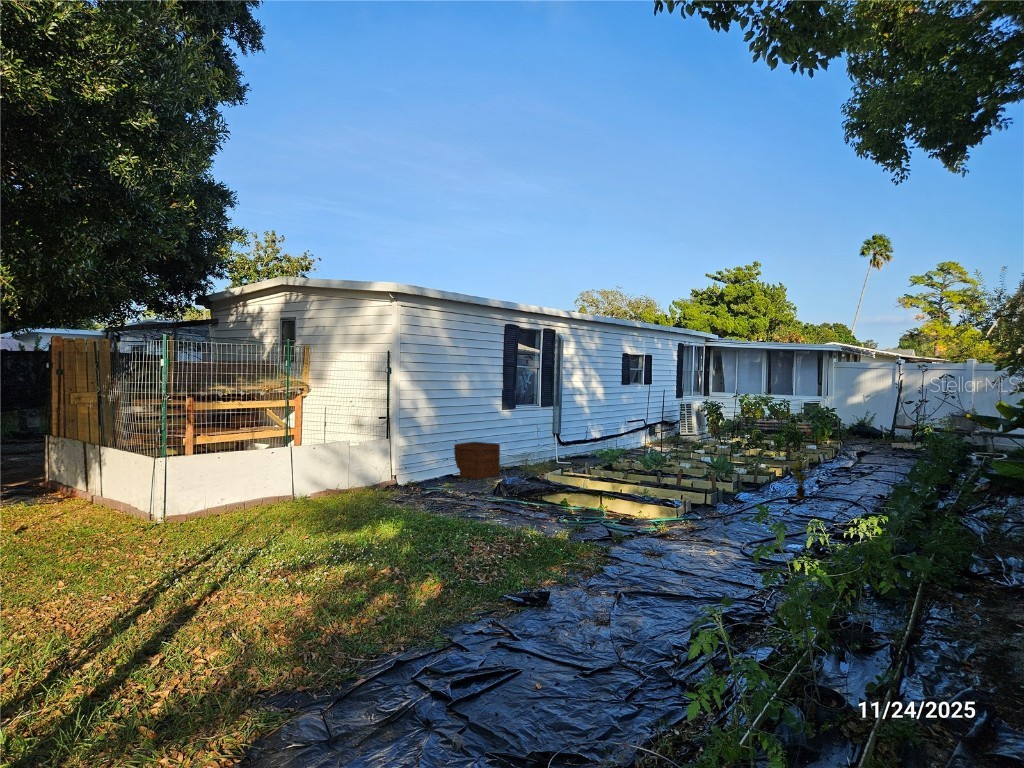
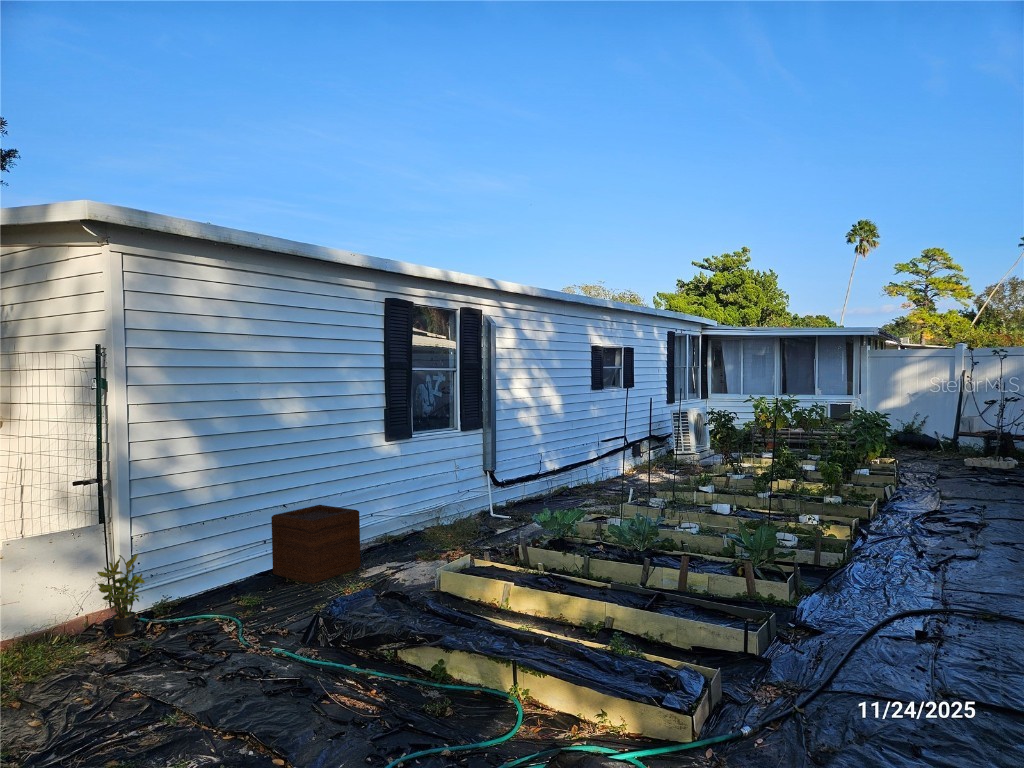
potted plant: present [790,460,809,498] -> present [97,554,145,637]

